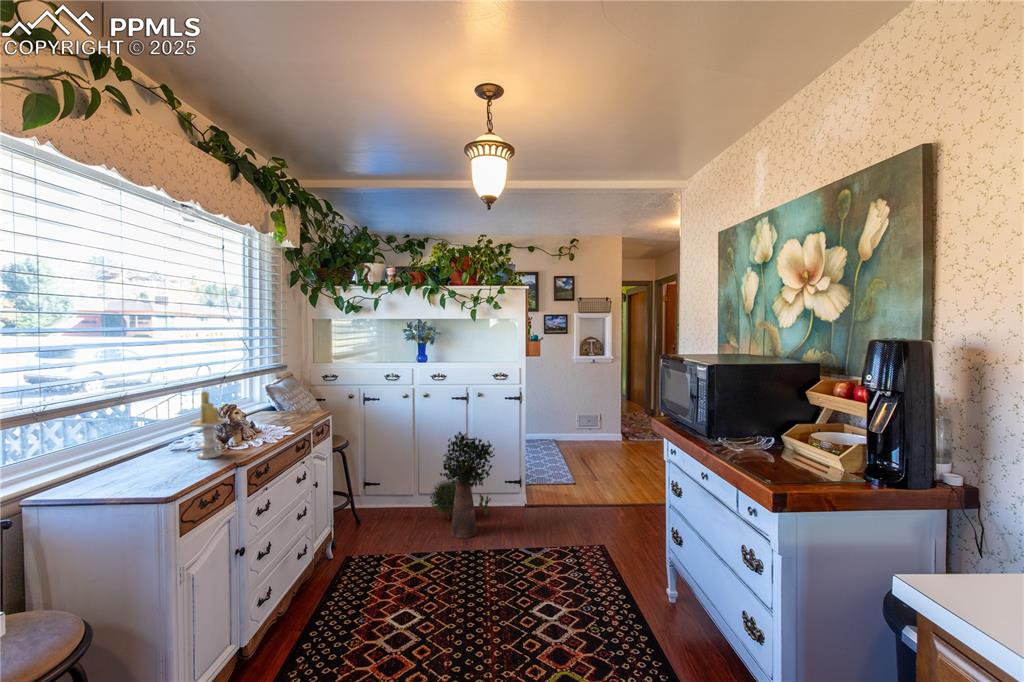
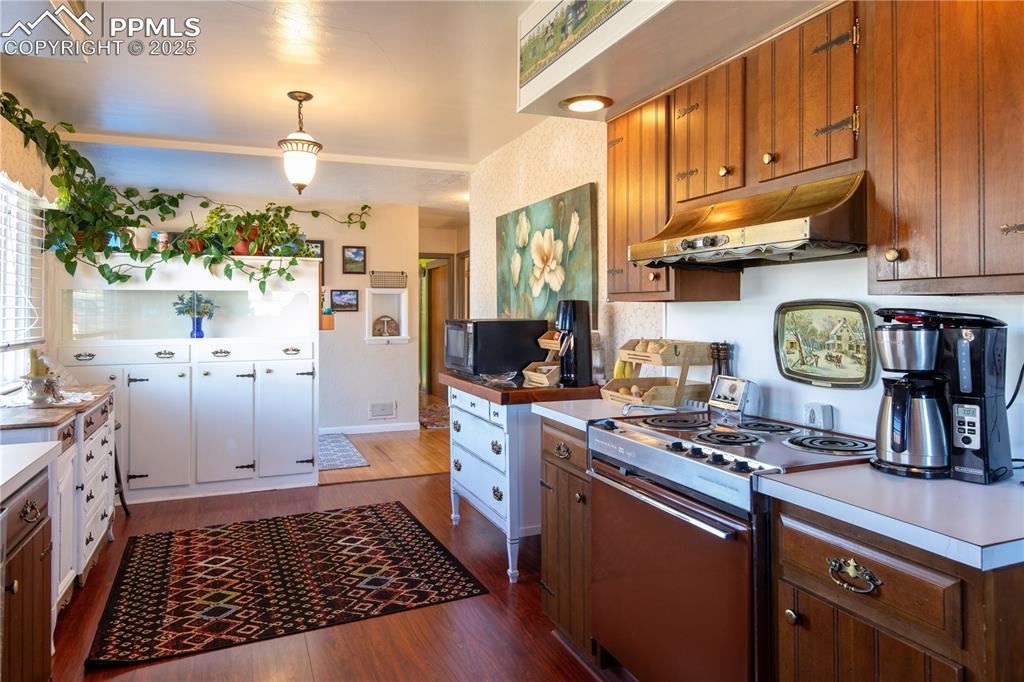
potted plant: present [430,431,495,538] -> none [217,406,291,511]

